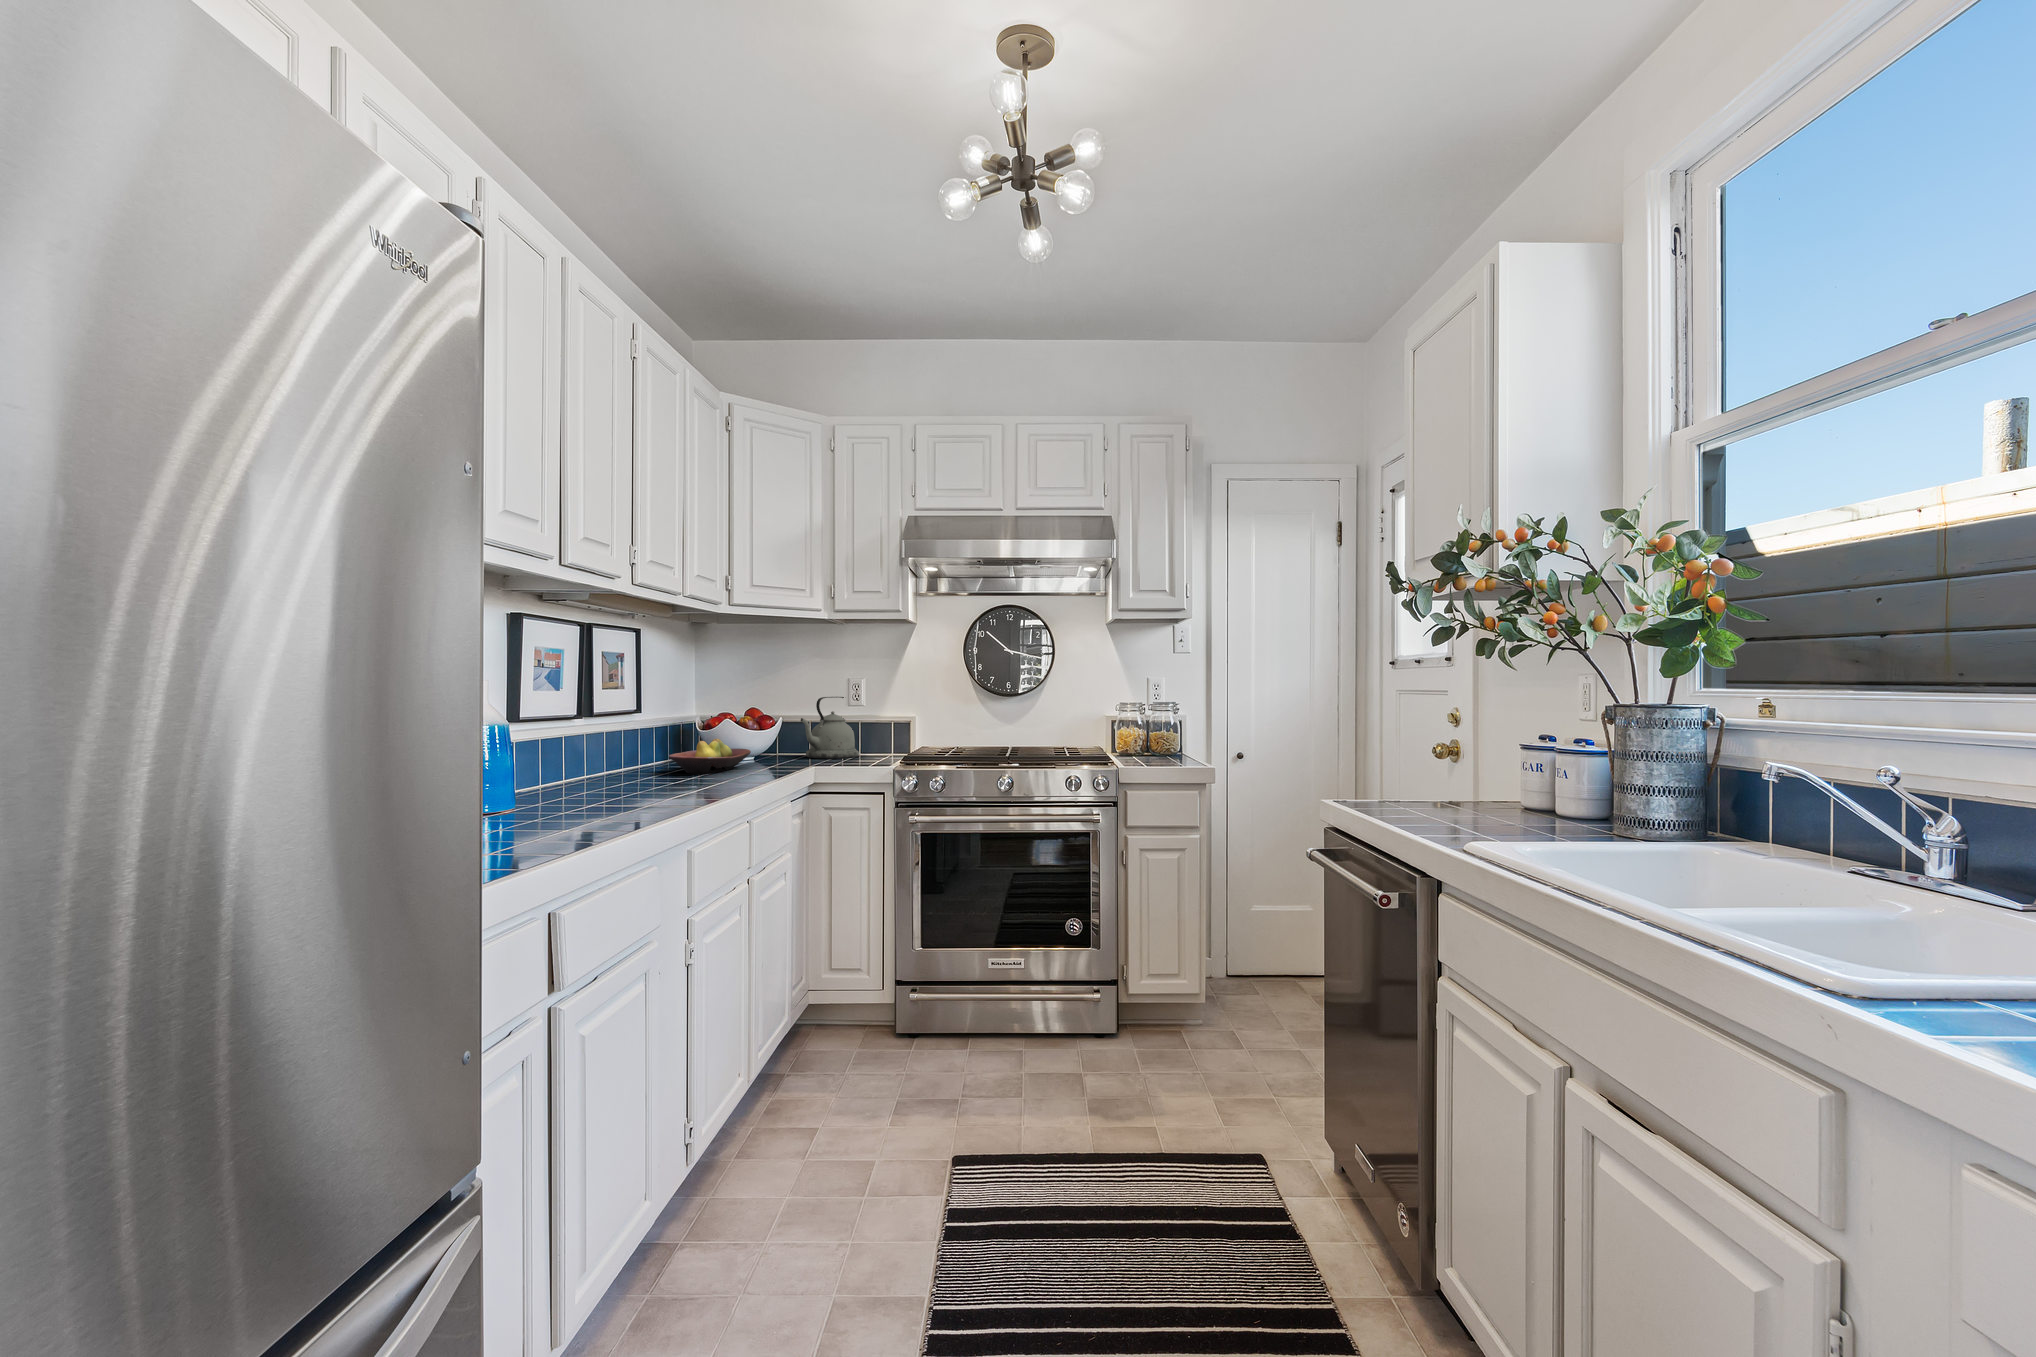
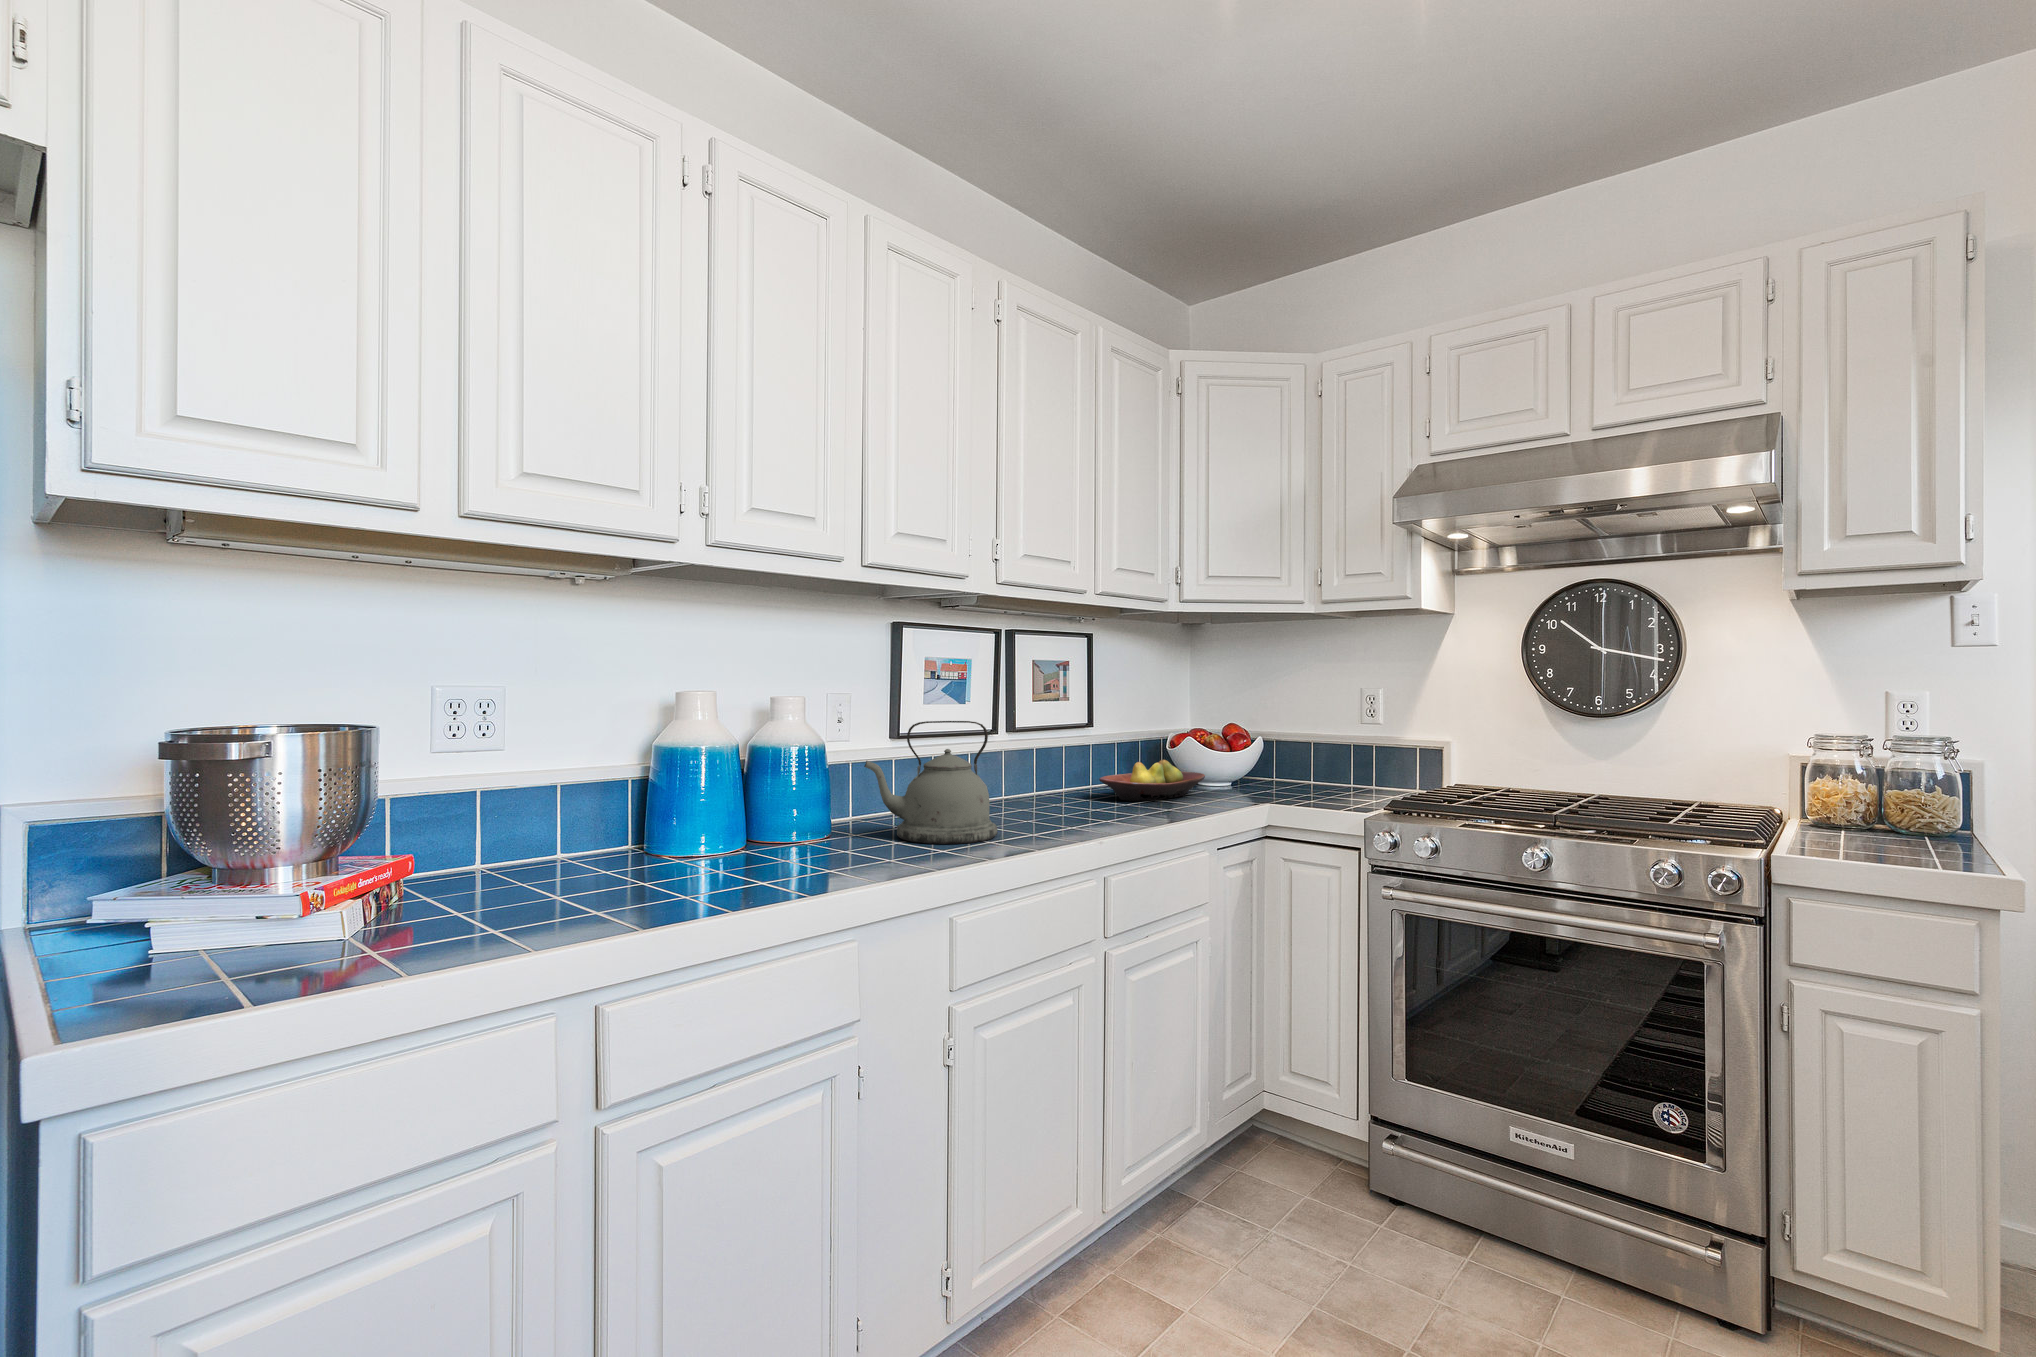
kettle: present [801,697,859,759] -> present [864,721,997,844]

